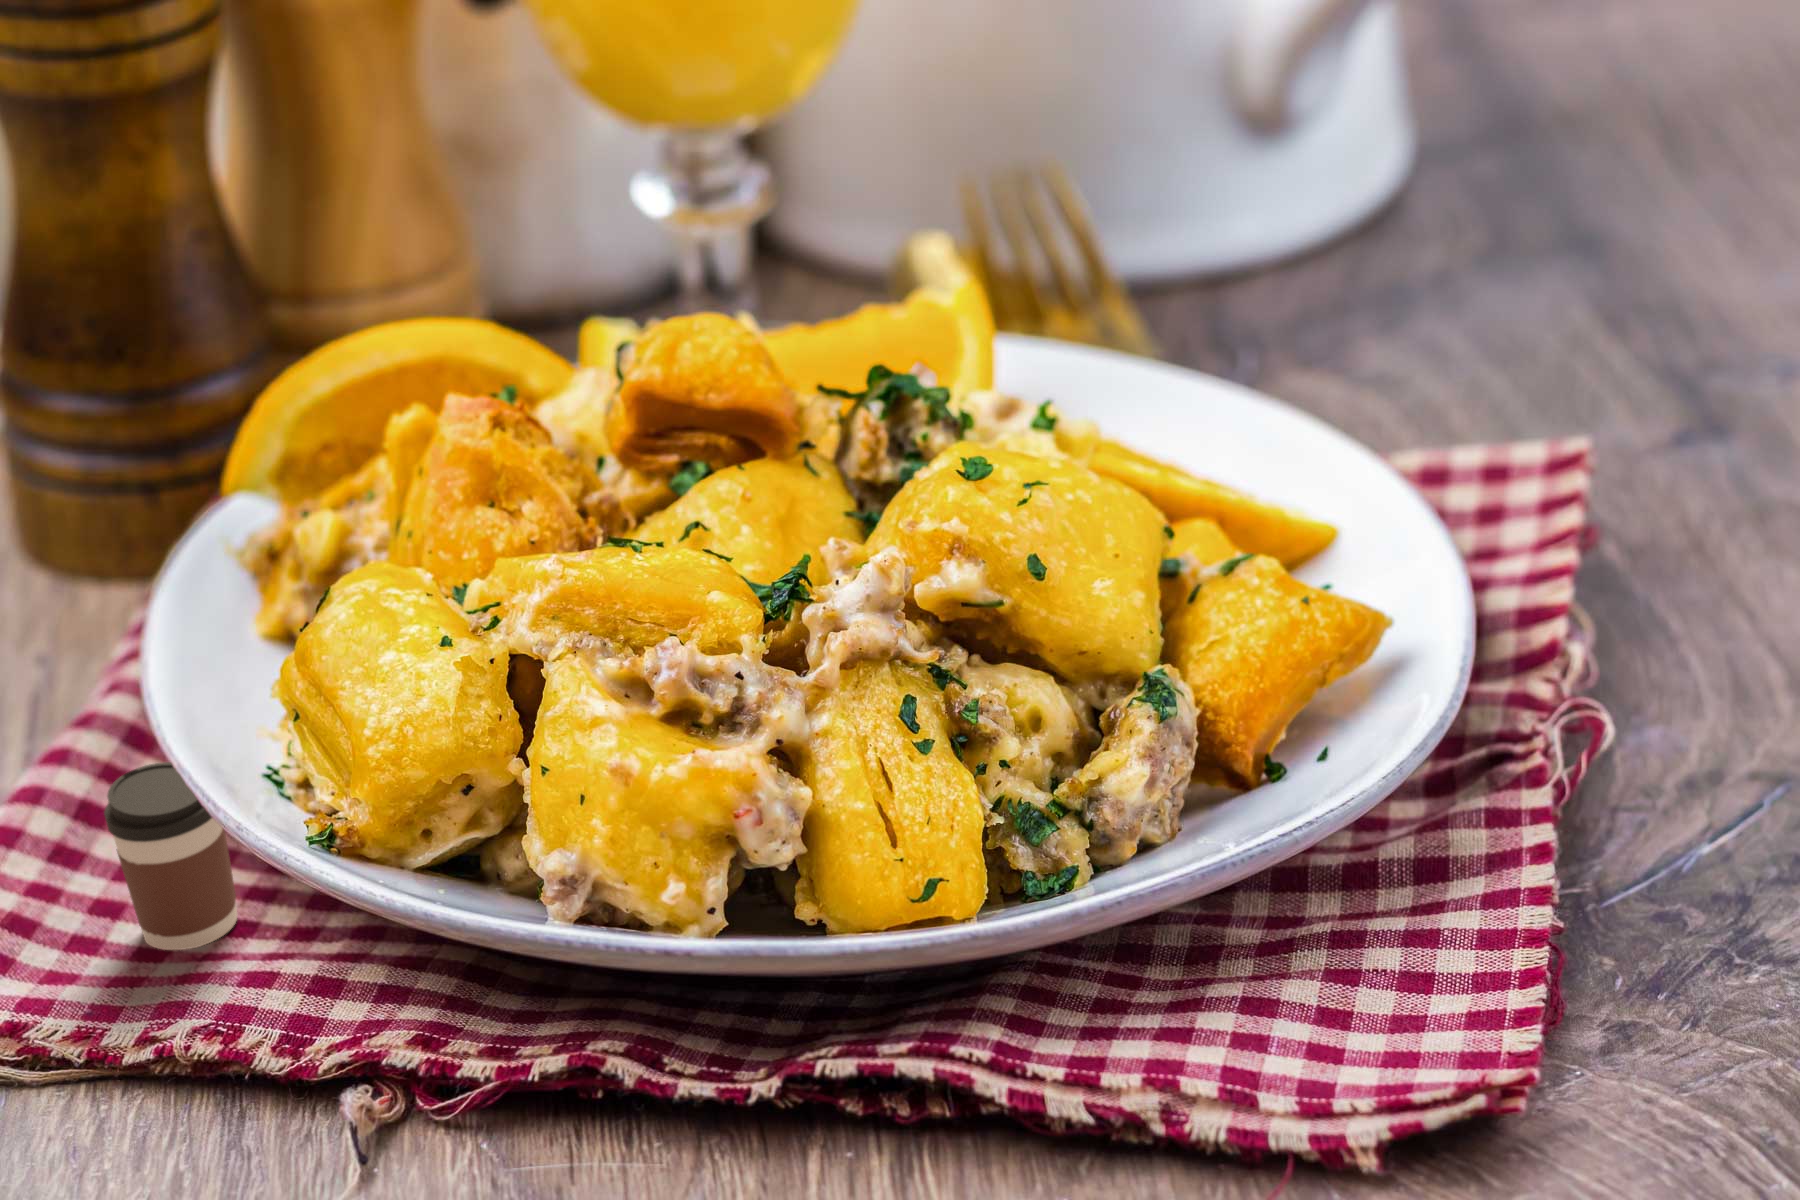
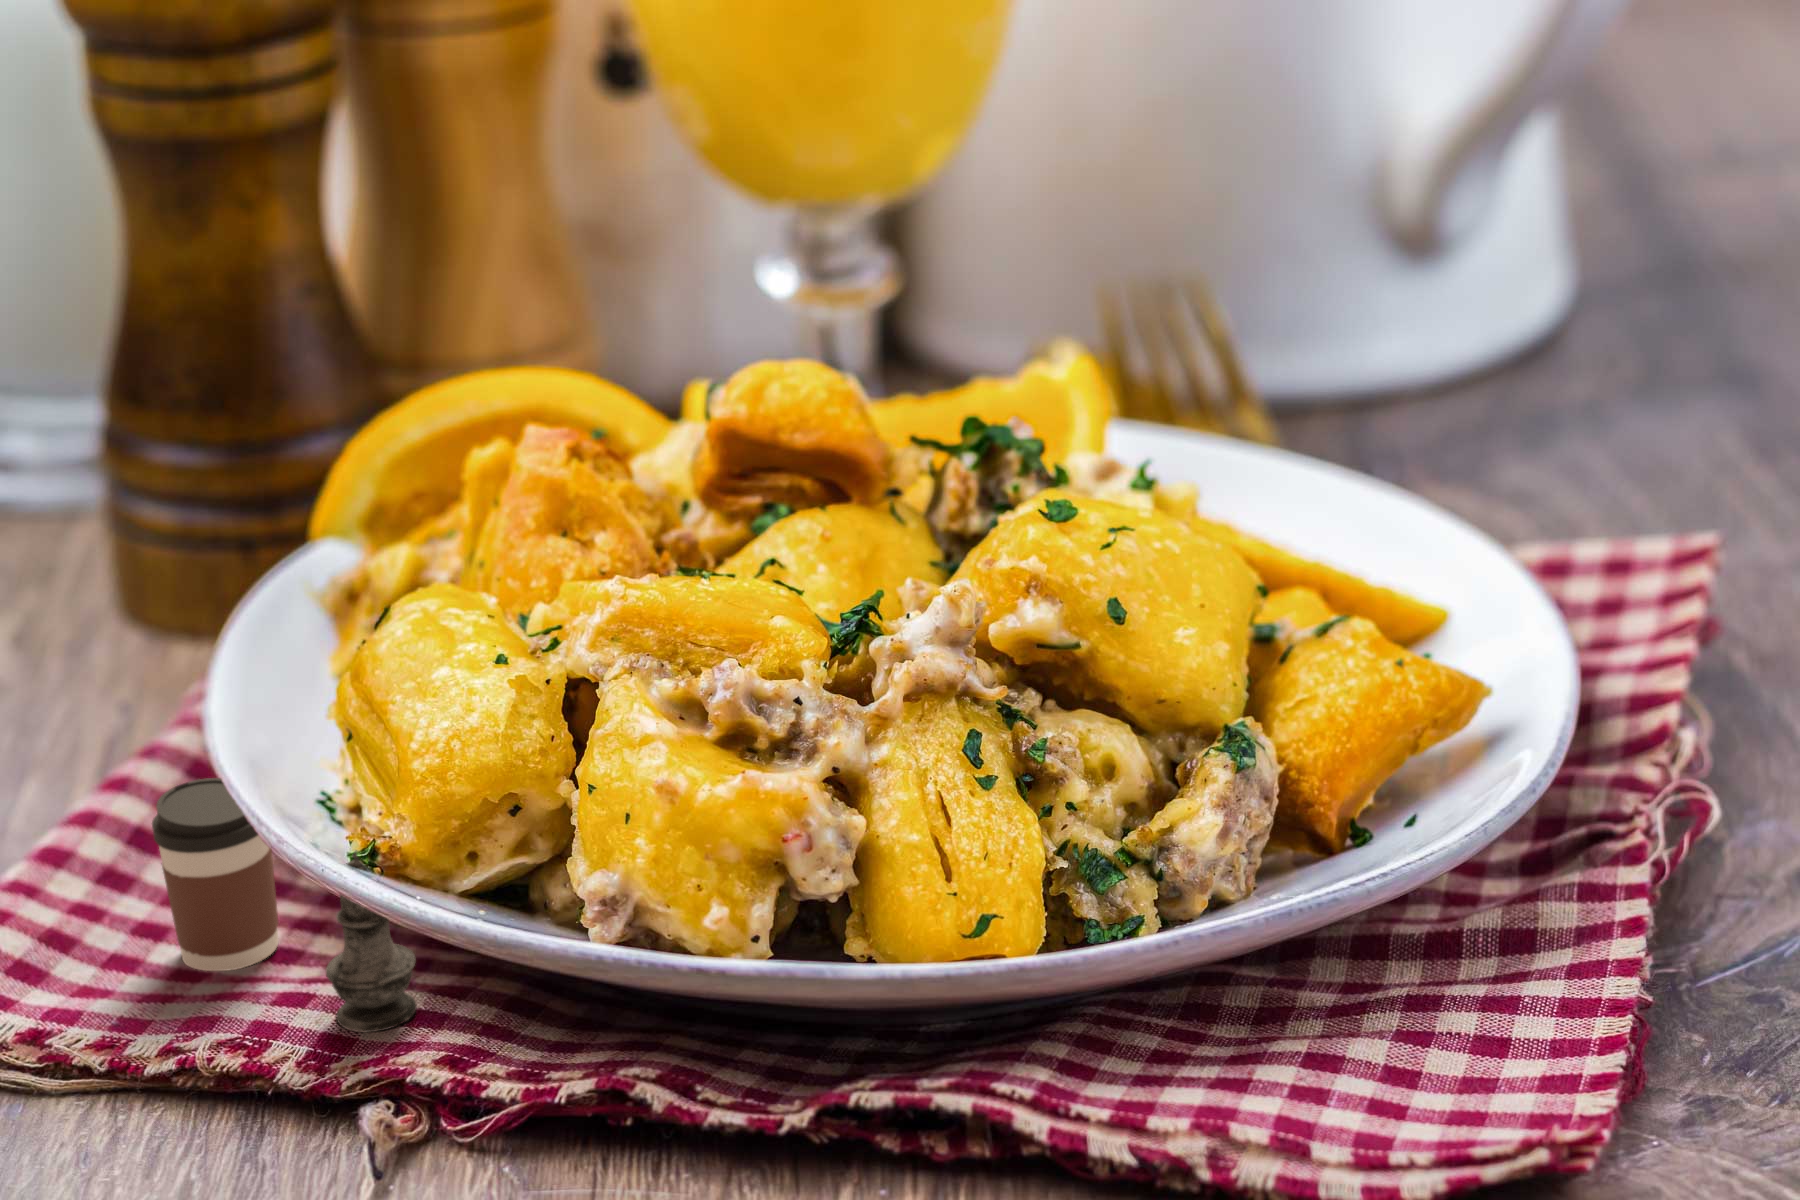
salt shaker: none [290,837,381,1009] -> present [326,850,417,1032]

